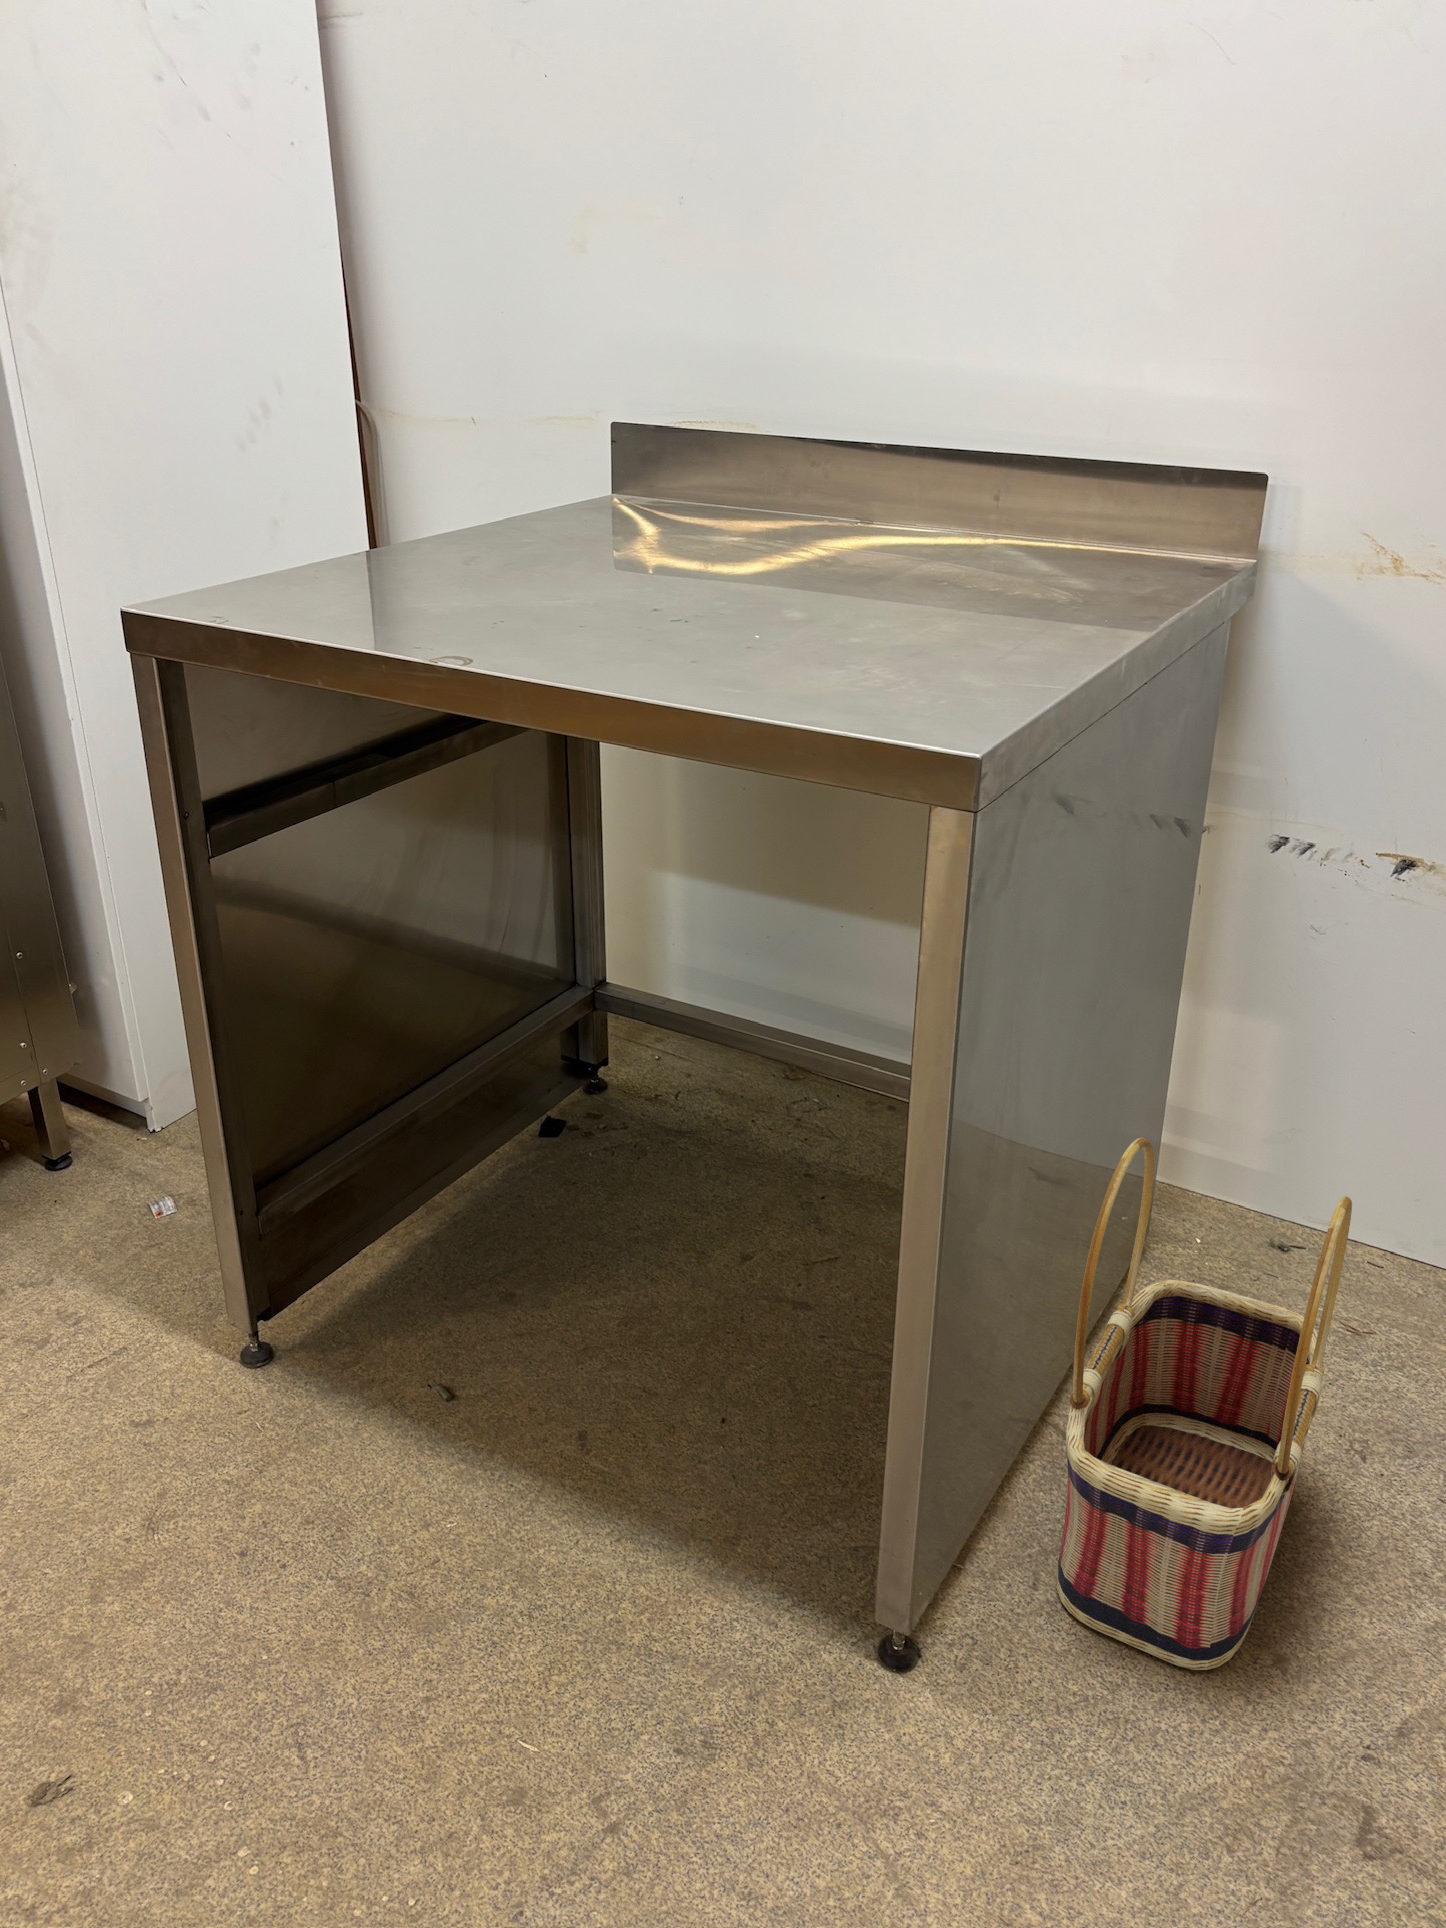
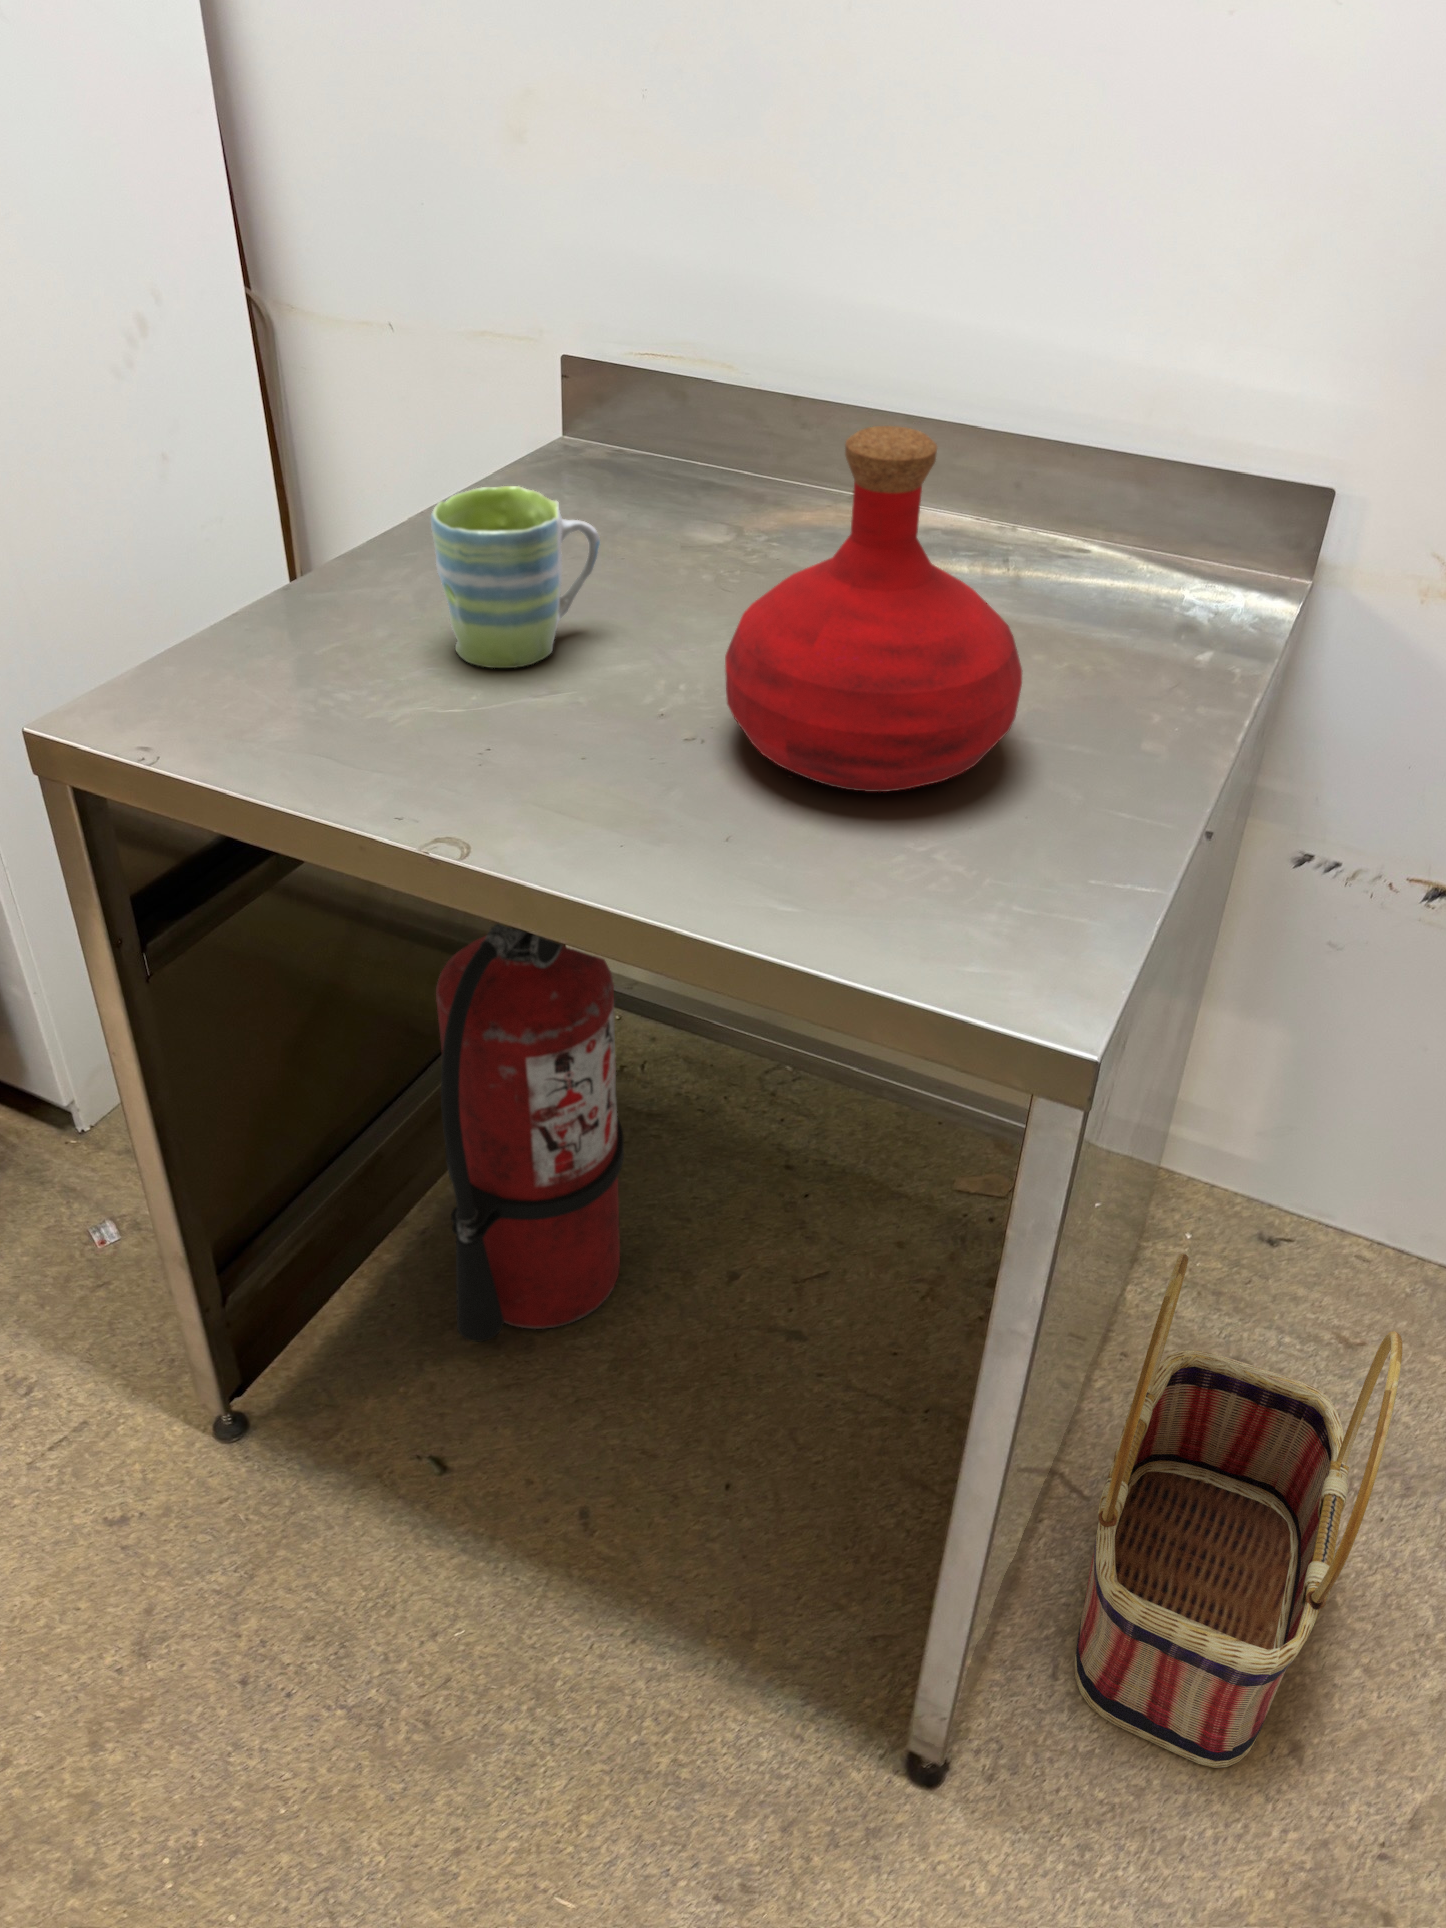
bottle: none [704,336,960,643] -> present [725,426,1022,792]
mug: none [472,445,617,588] -> present [431,486,600,668]
fire extinguisher: none [472,772,644,1291] -> present [436,924,624,1342]

